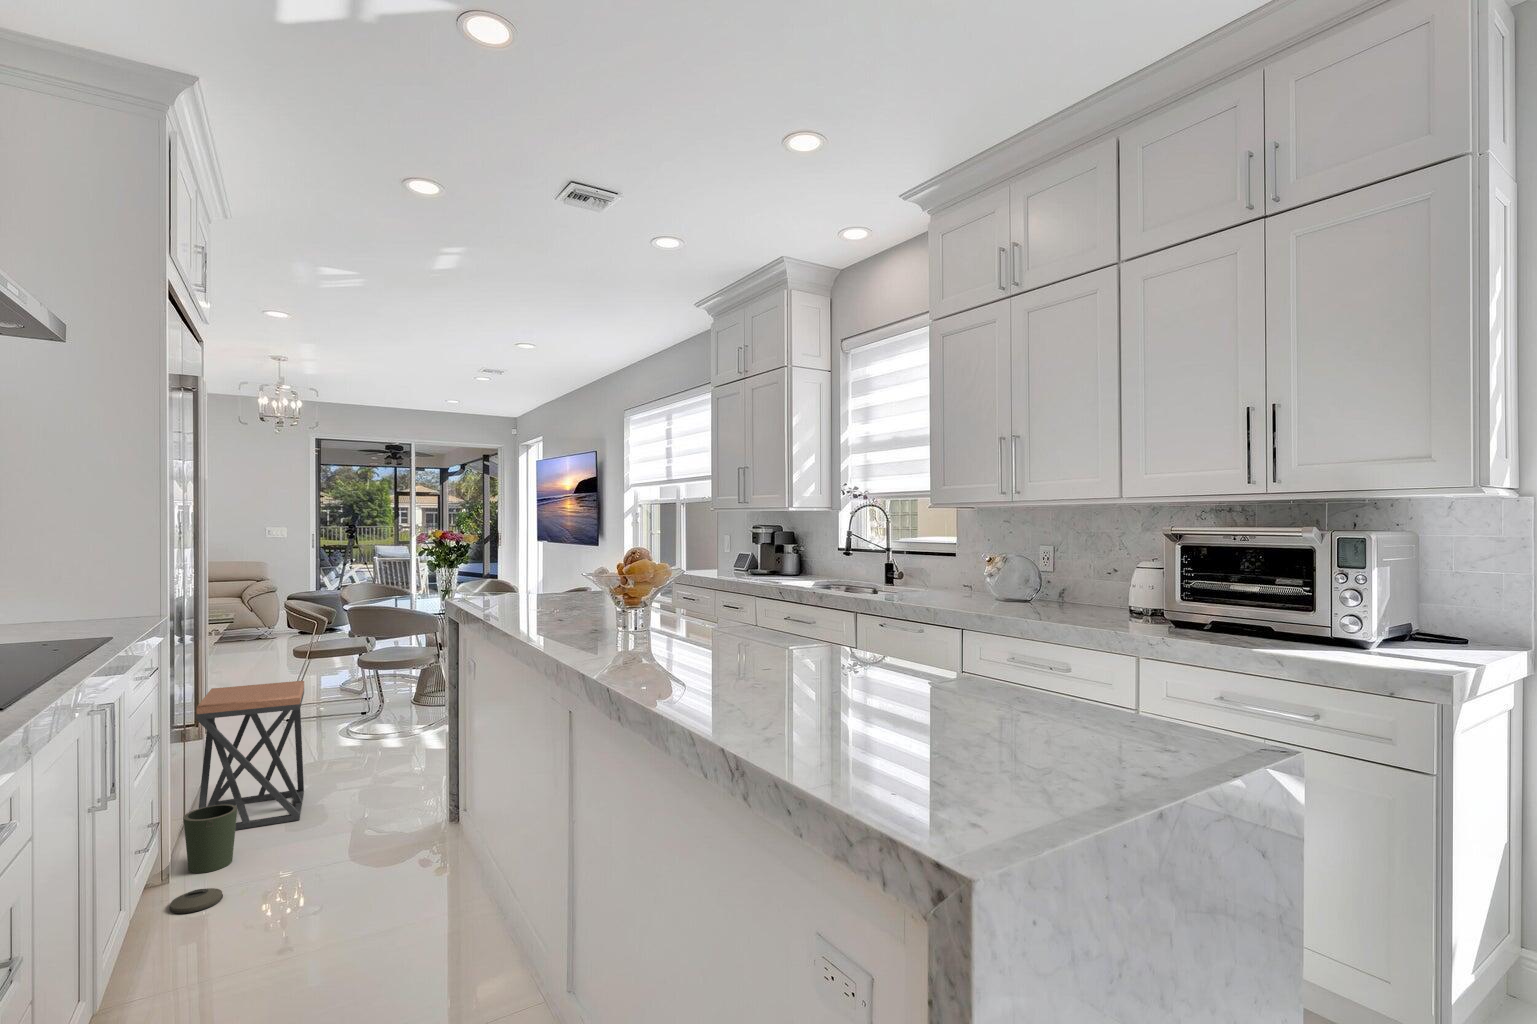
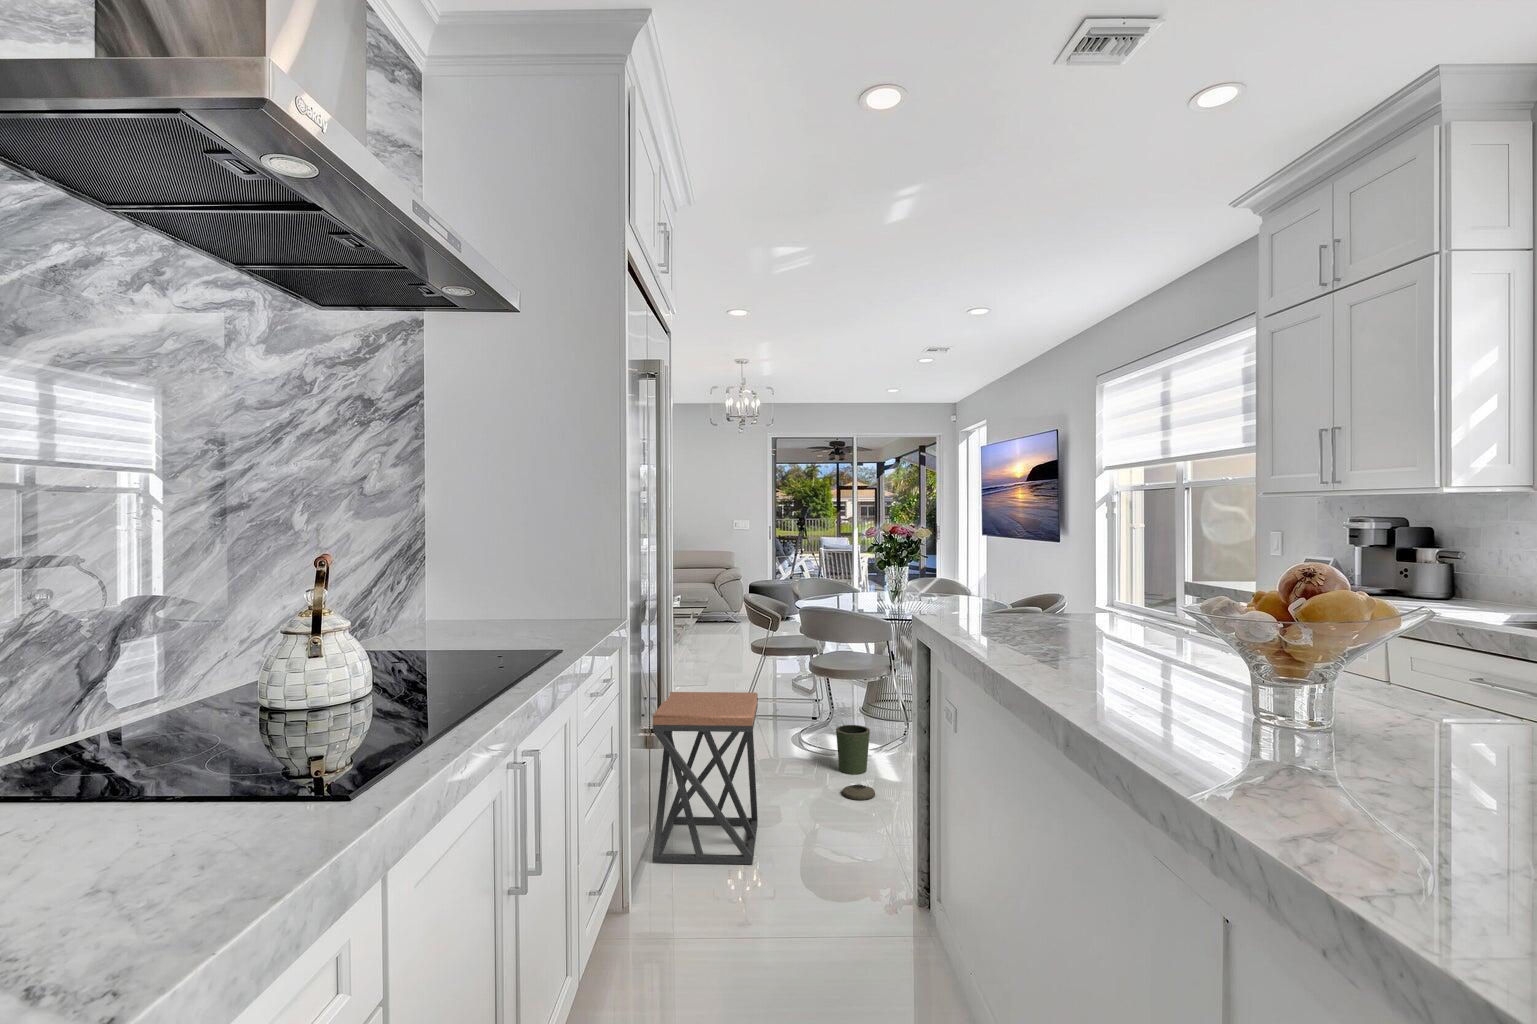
trash can: present [169,804,237,913] -> present [836,725,875,800]

